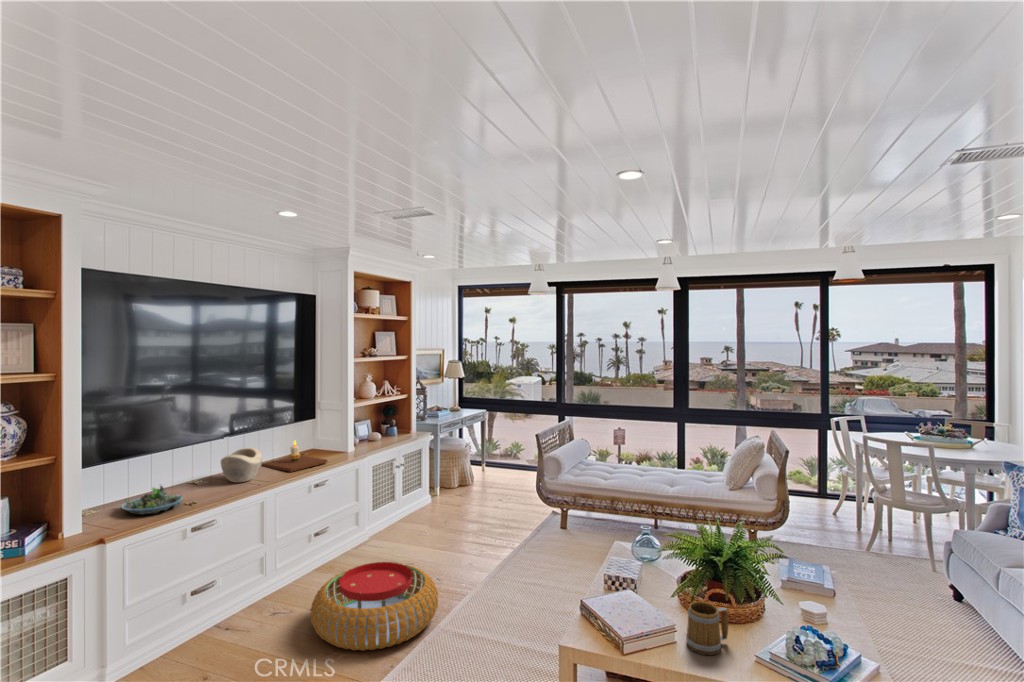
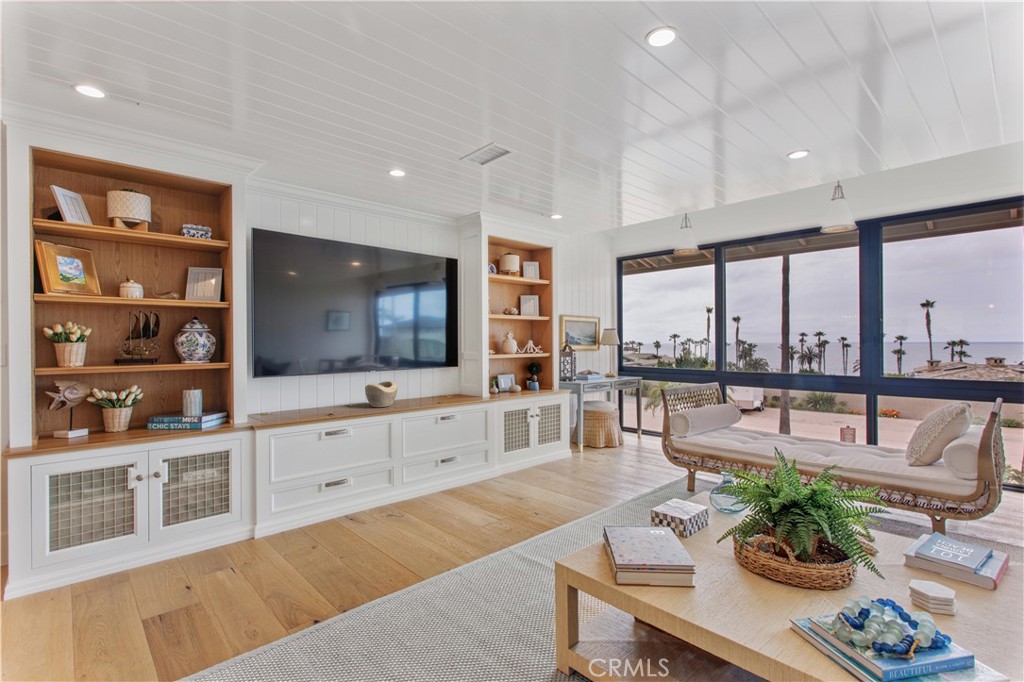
candle: present [262,441,327,472] -> none [406,380,457,405]
succulent planter: present [121,485,183,515] -> none [281,397,325,417]
pouf: present [311,562,438,651] -> none [401,485,516,555]
mug: present [686,602,728,655] -> none [702,541,764,608]

